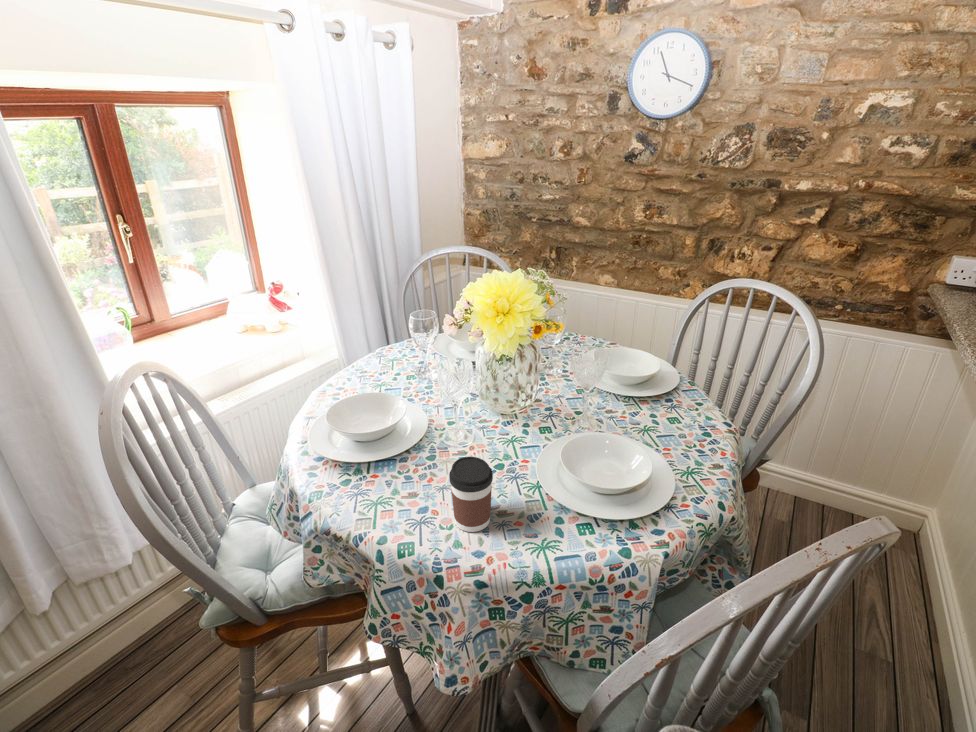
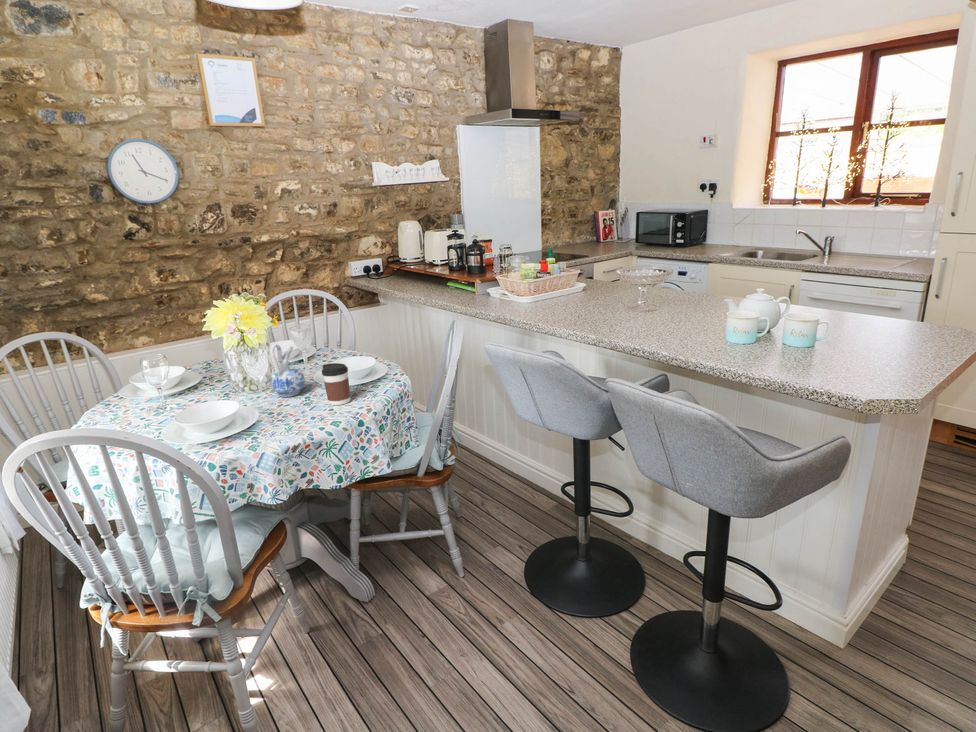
ceramic pitcher: none [462,382,513,460] -> present [270,344,305,397]

